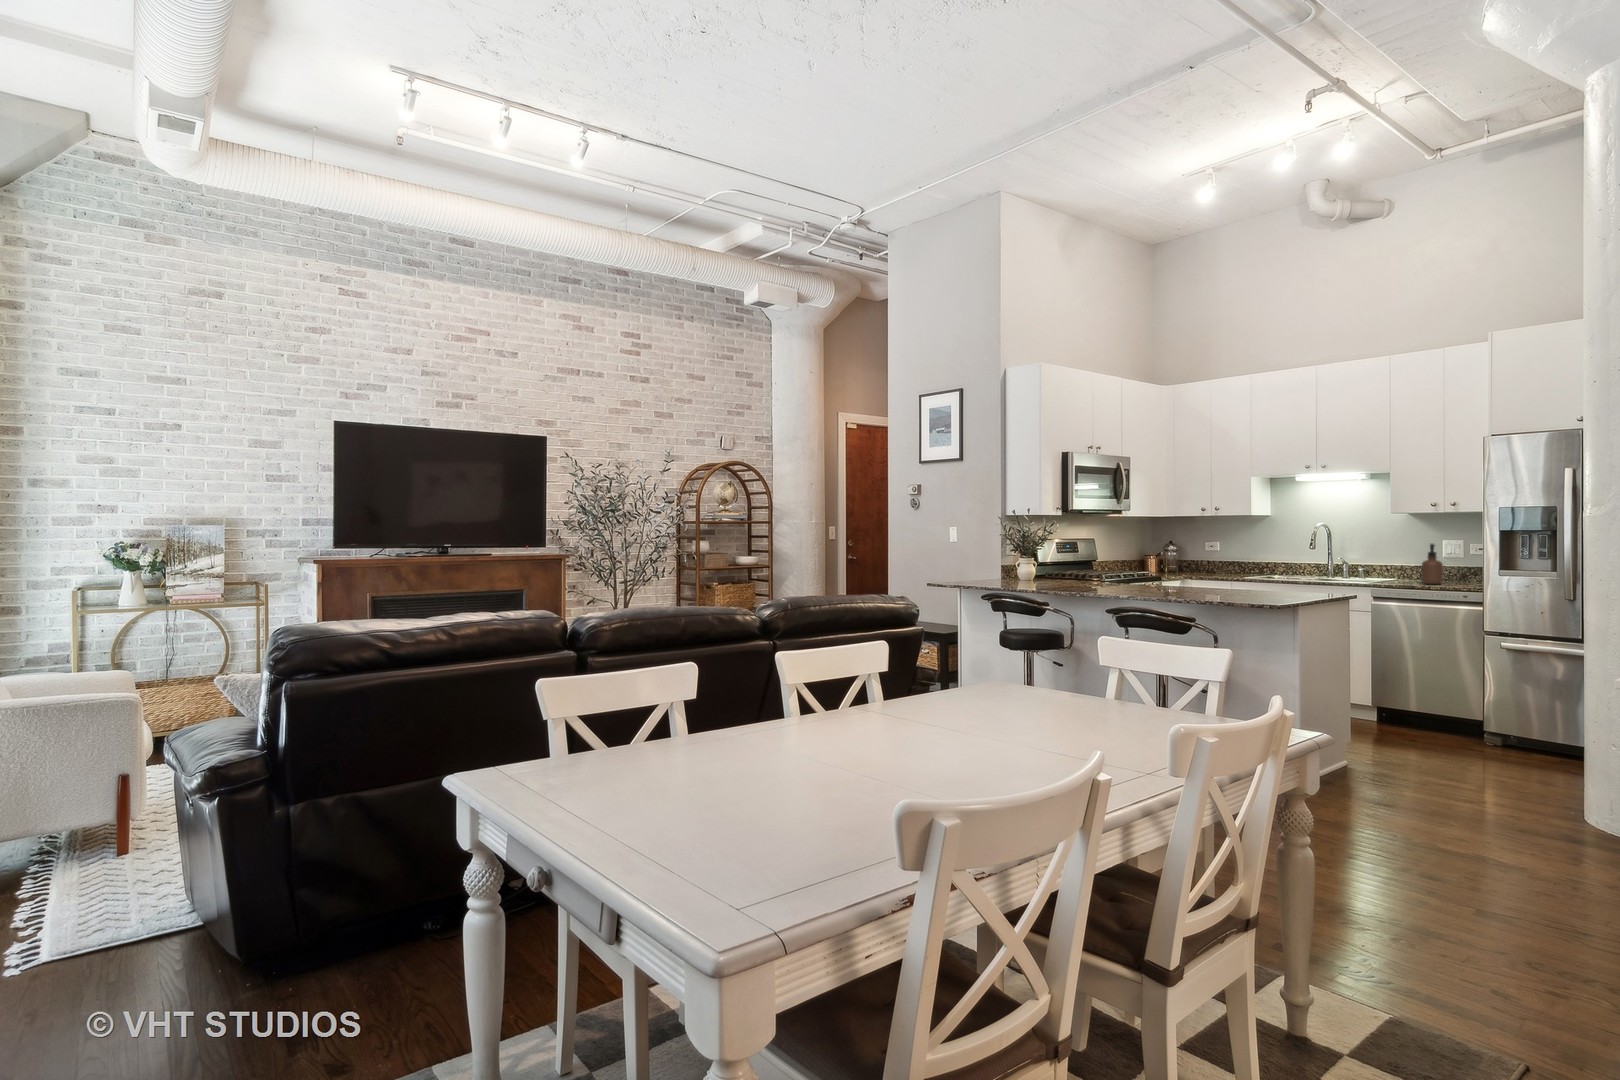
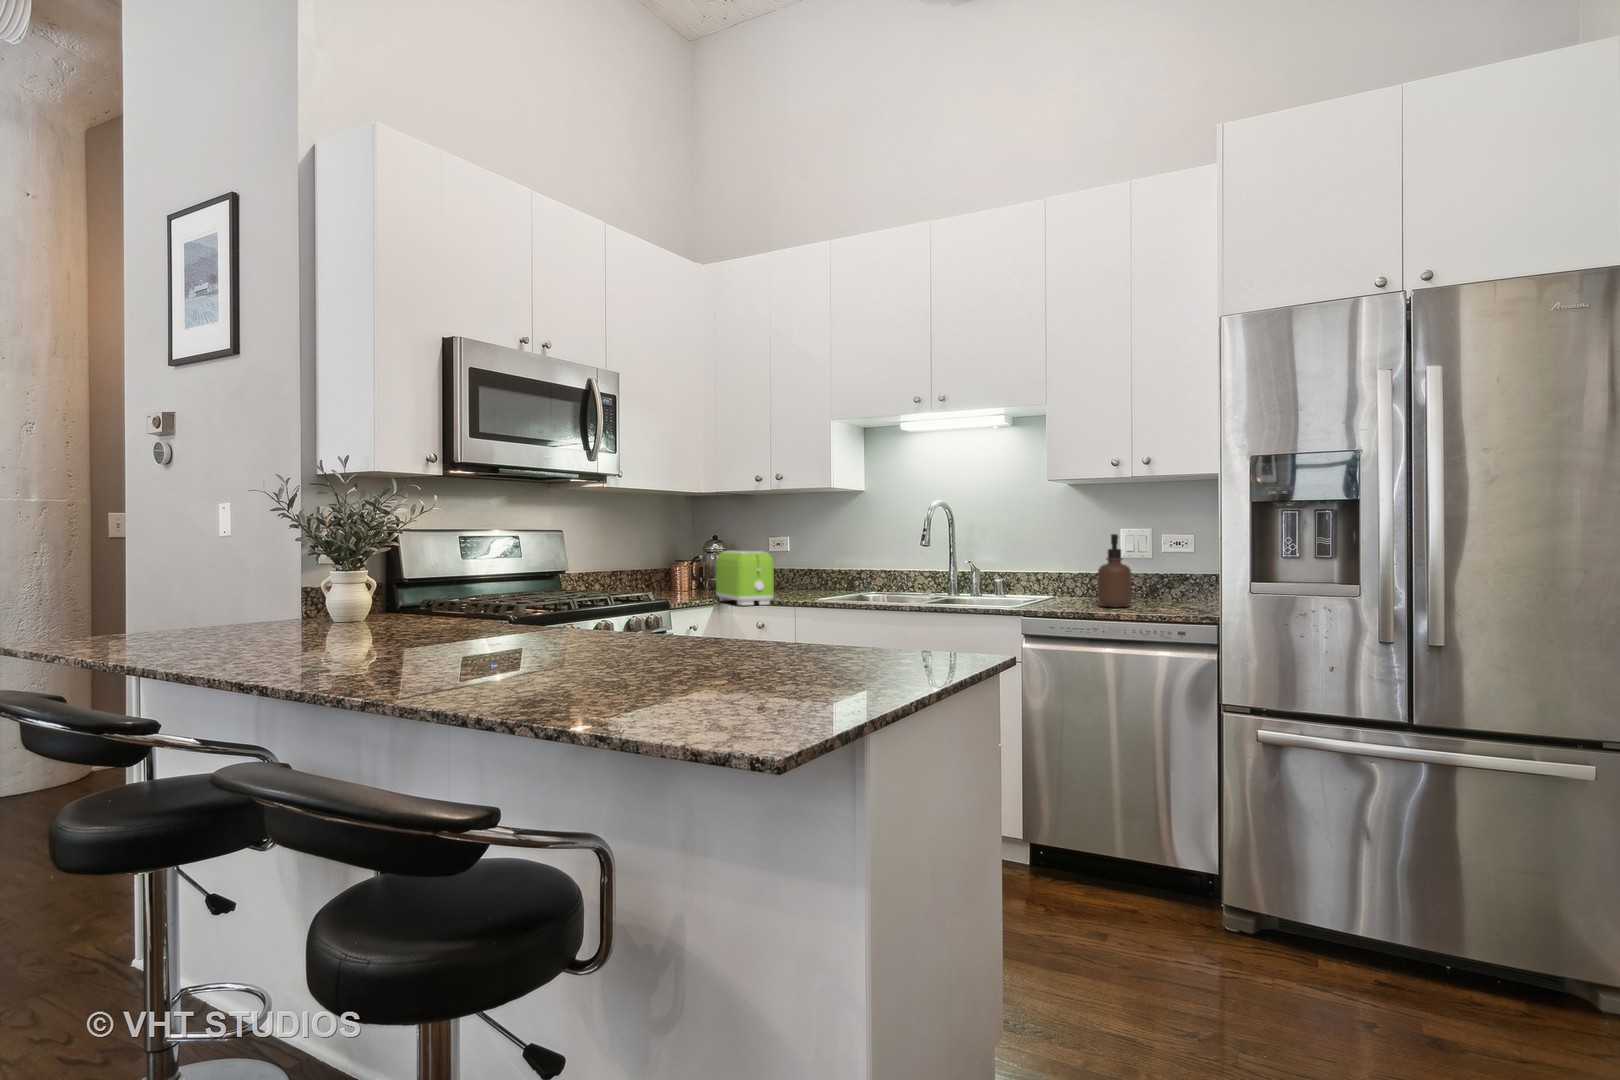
toaster: none [1180,550,1218,580] -> present [716,550,774,605]

